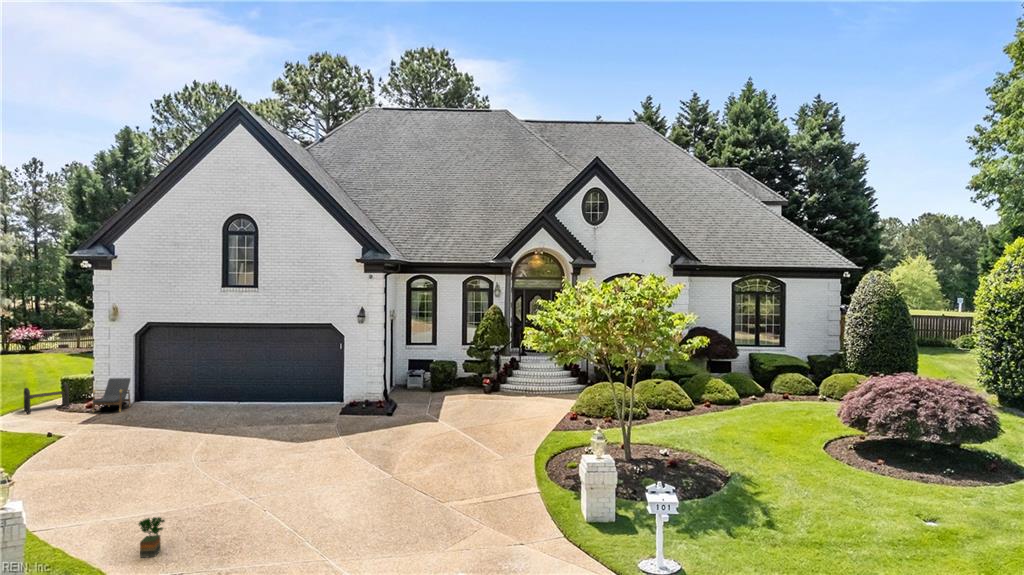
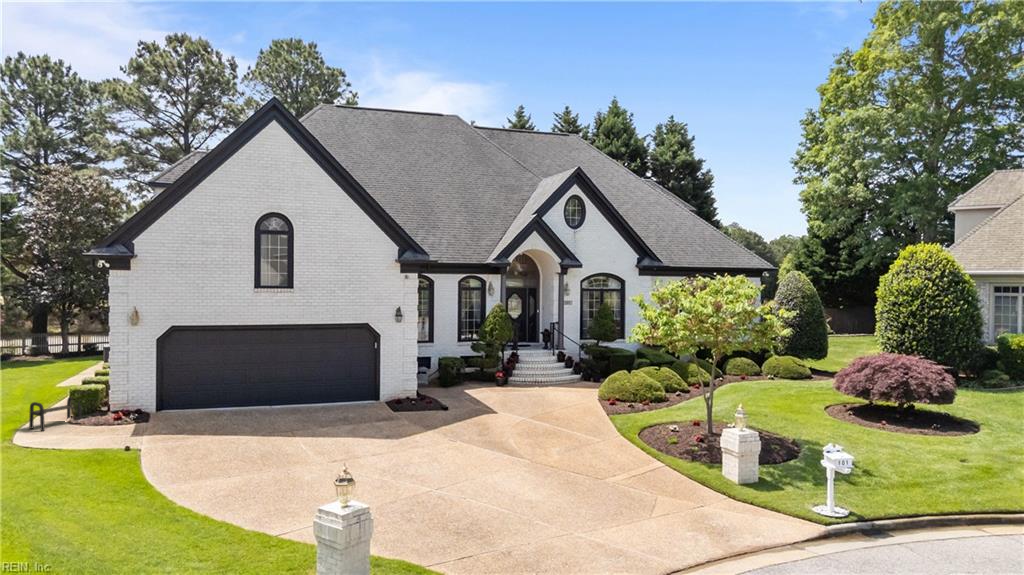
lounge chair: present [92,378,130,412] -> none [120,386,155,425]
potted tree: present [139,517,165,558] -> none [399,477,422,512]

